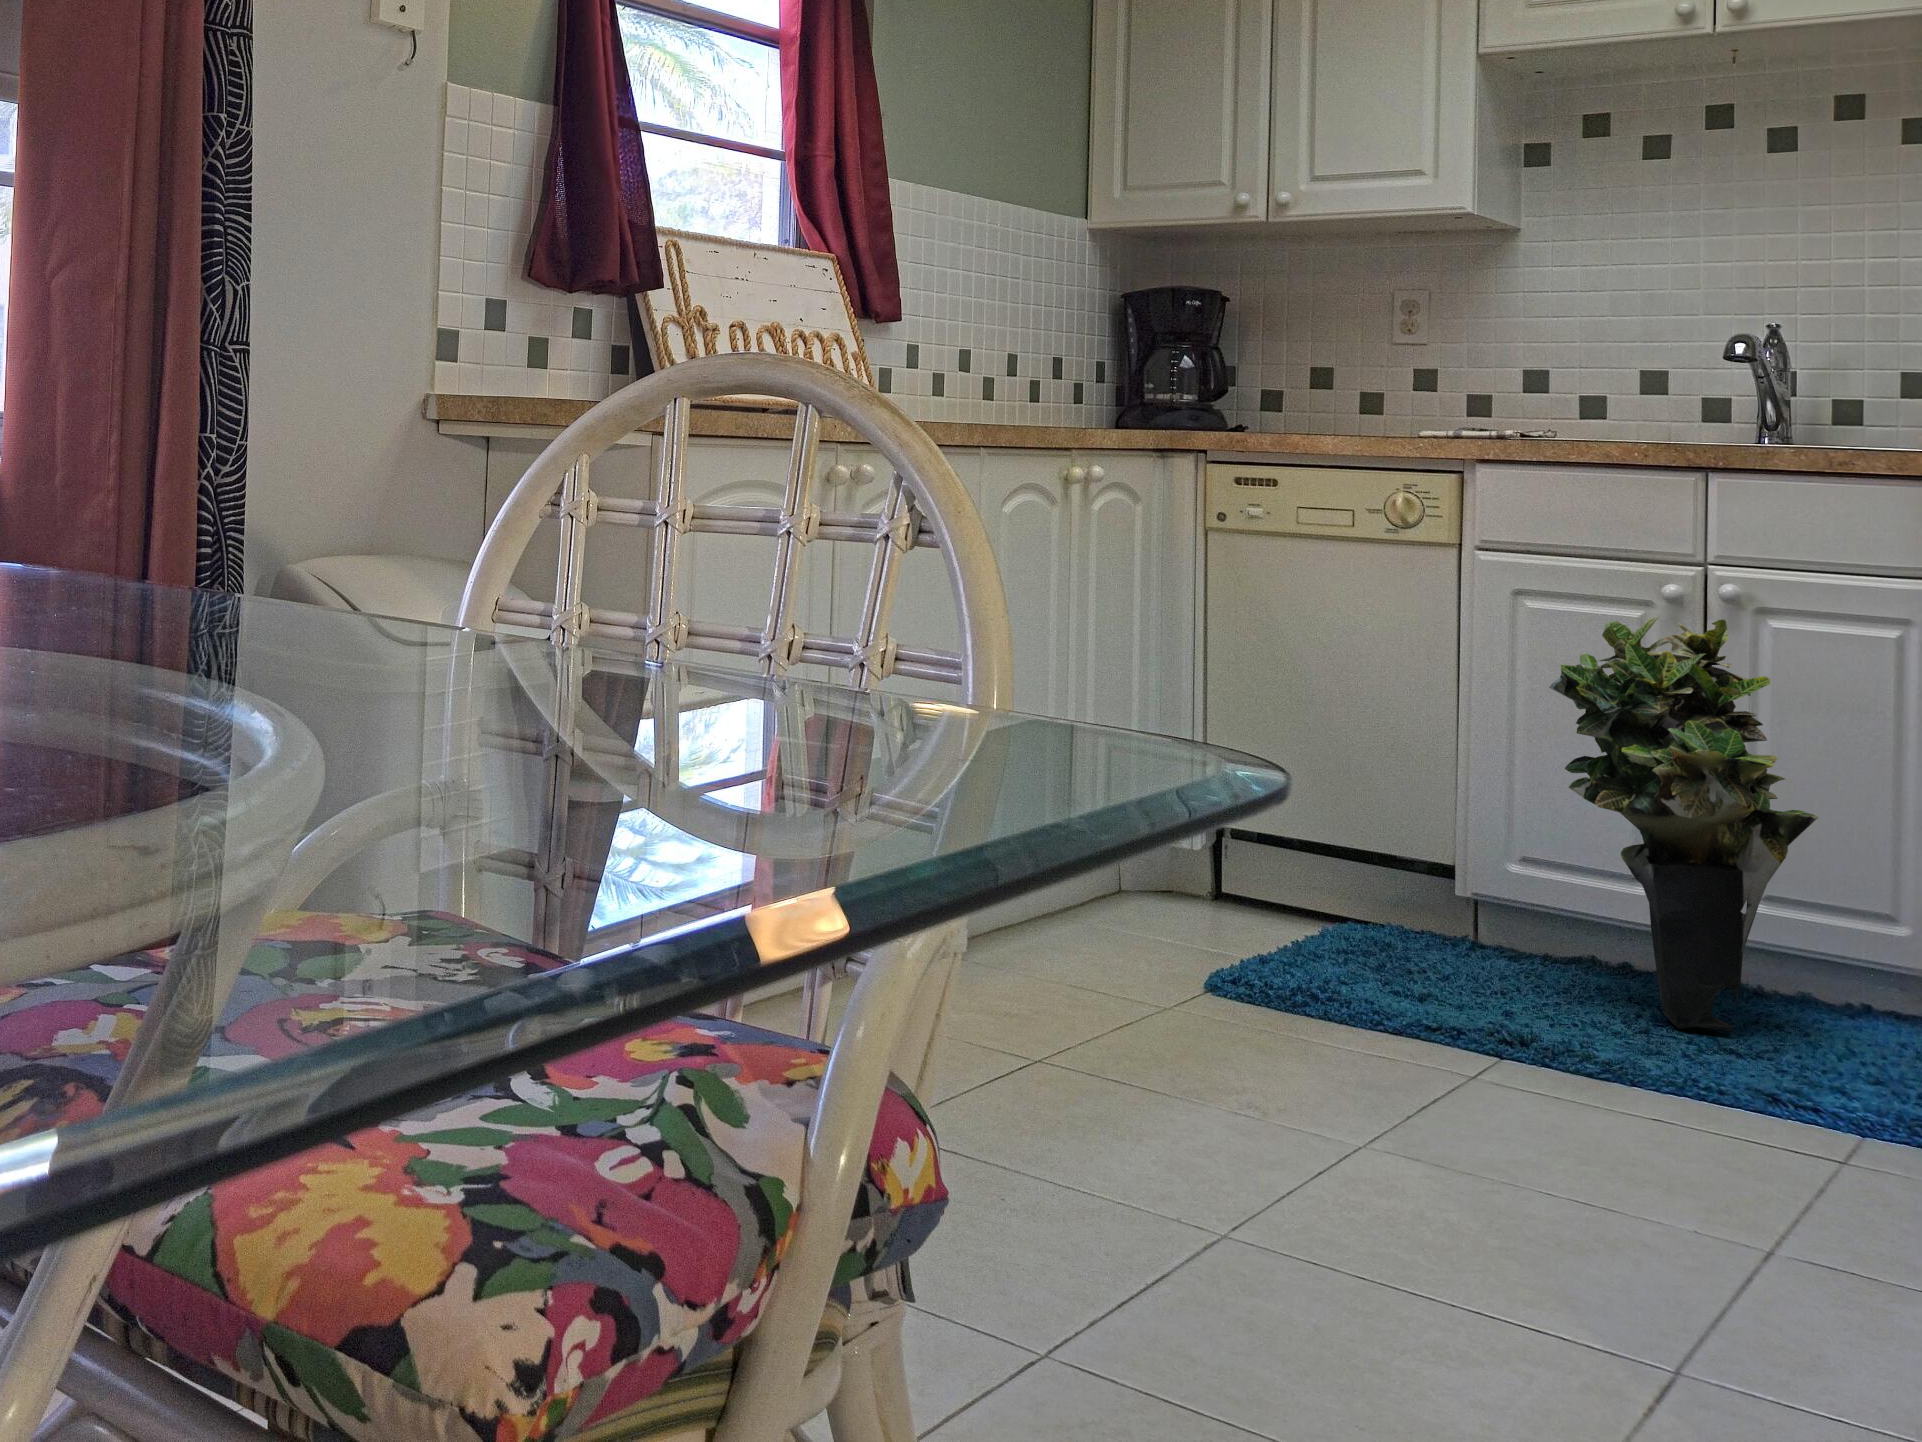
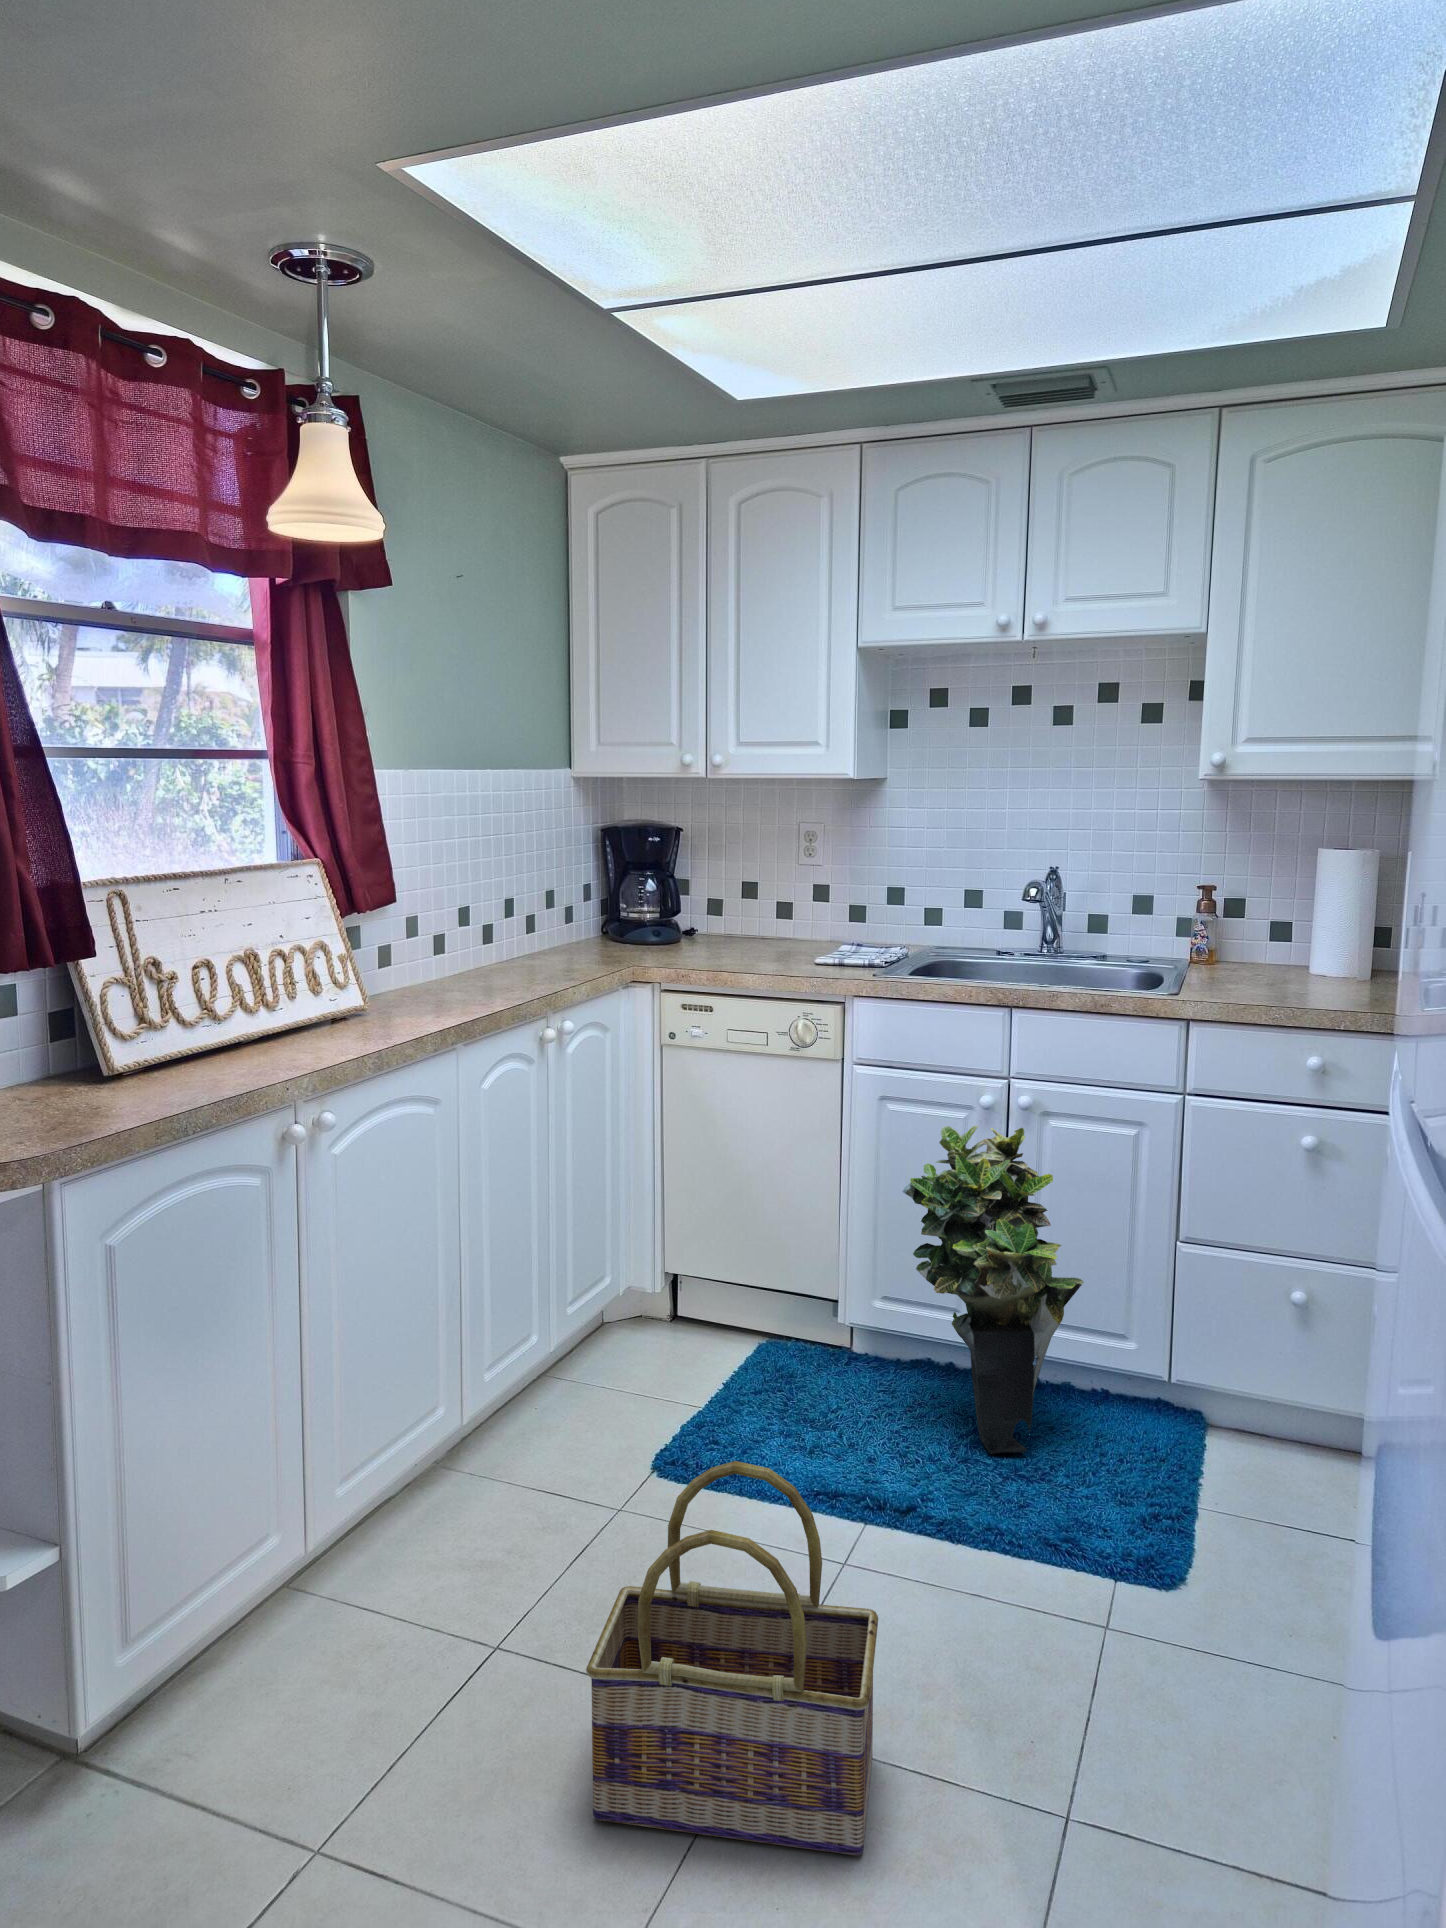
basket: none [1176,820,1524,1235] -> present [586,1461,878,1855]

